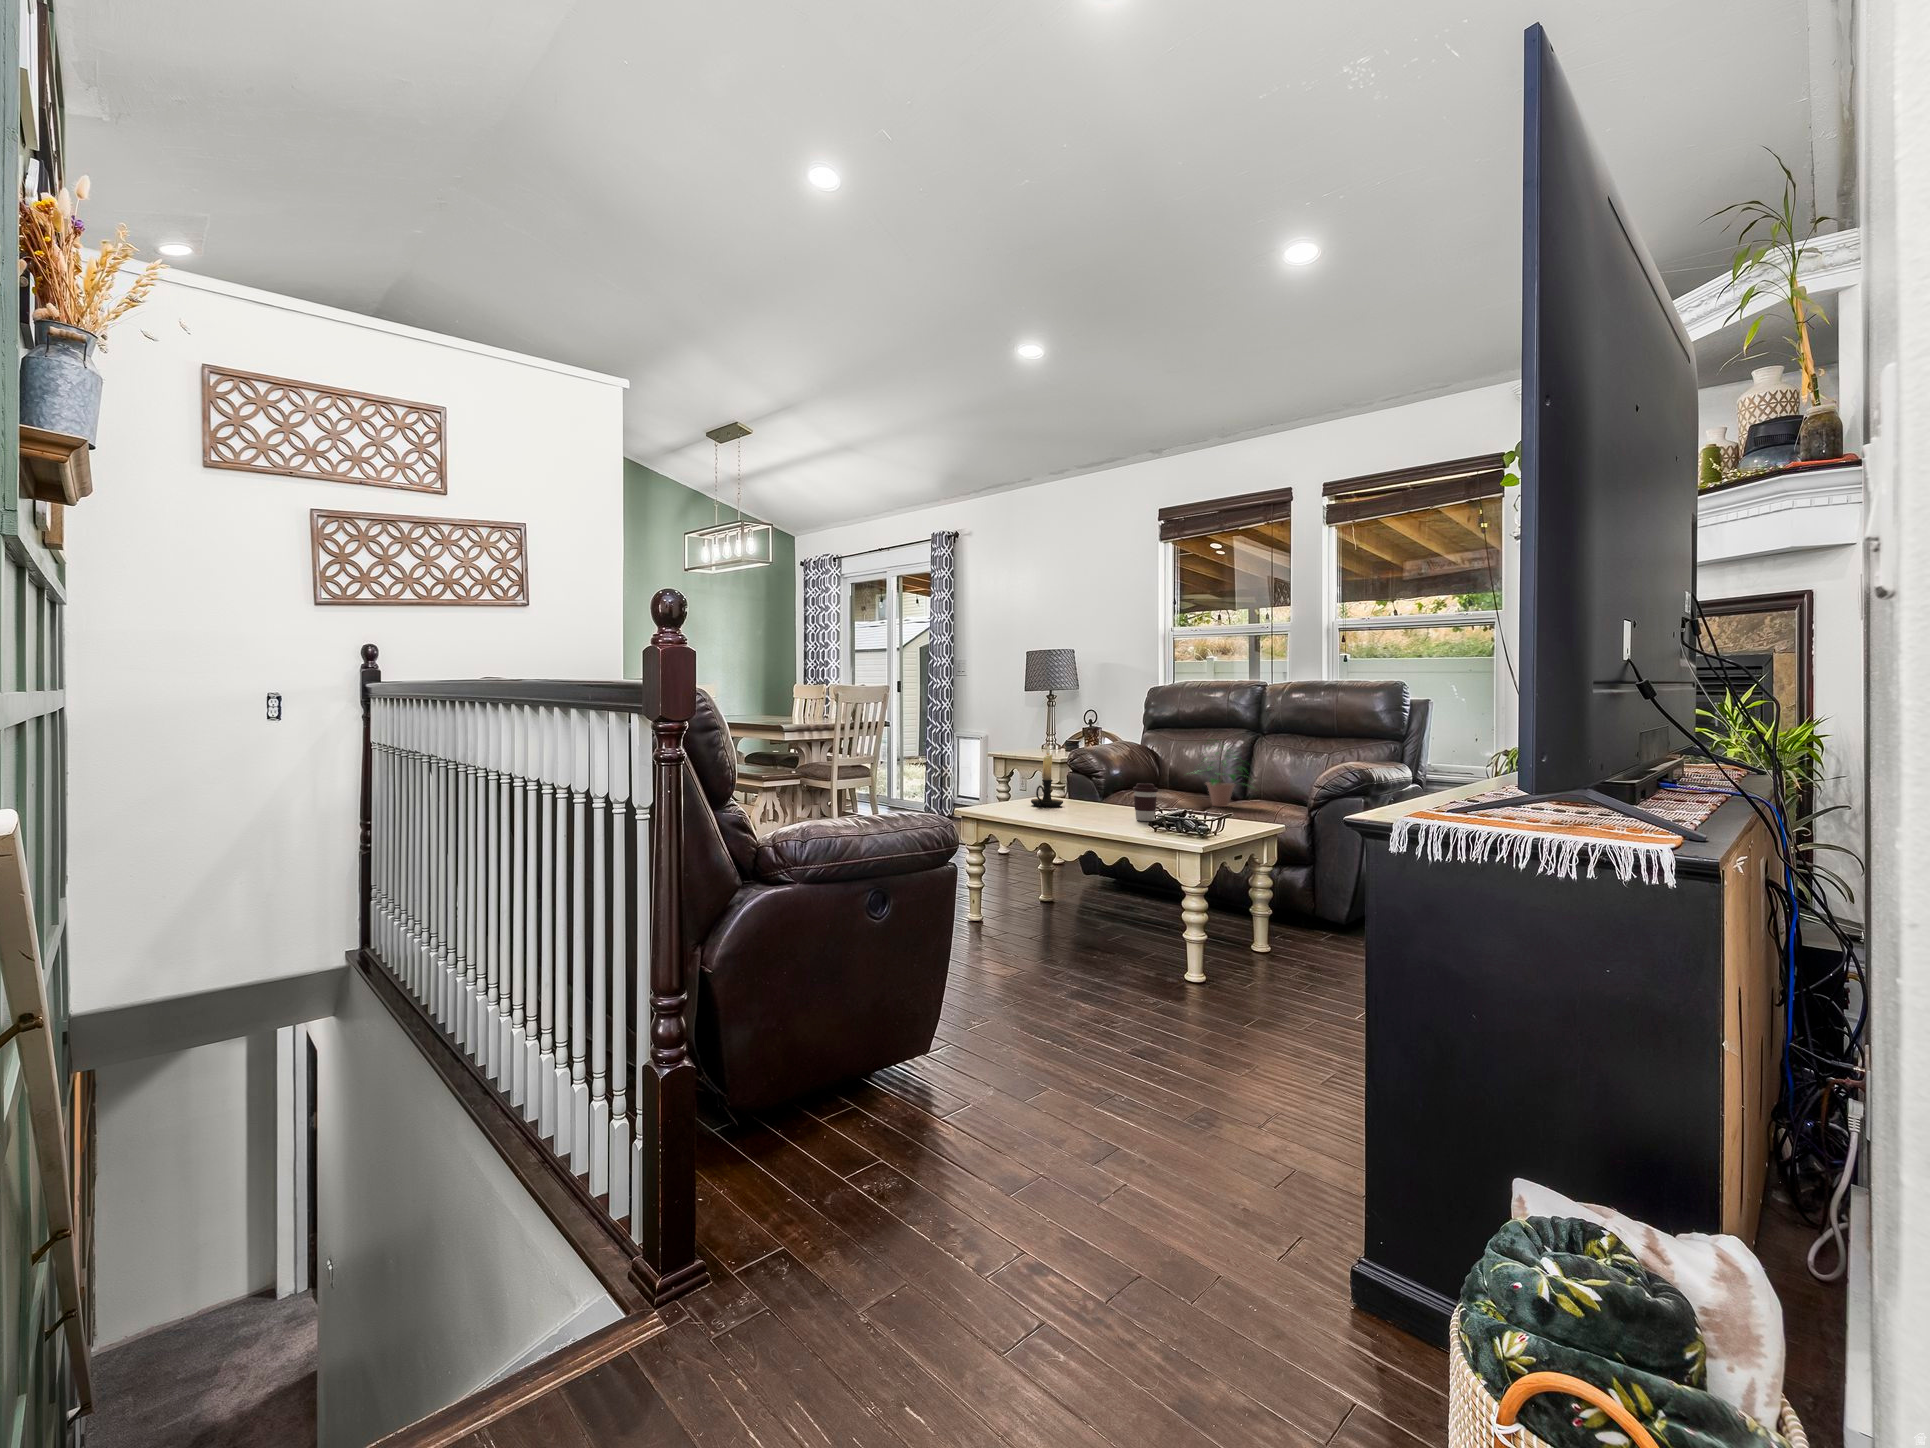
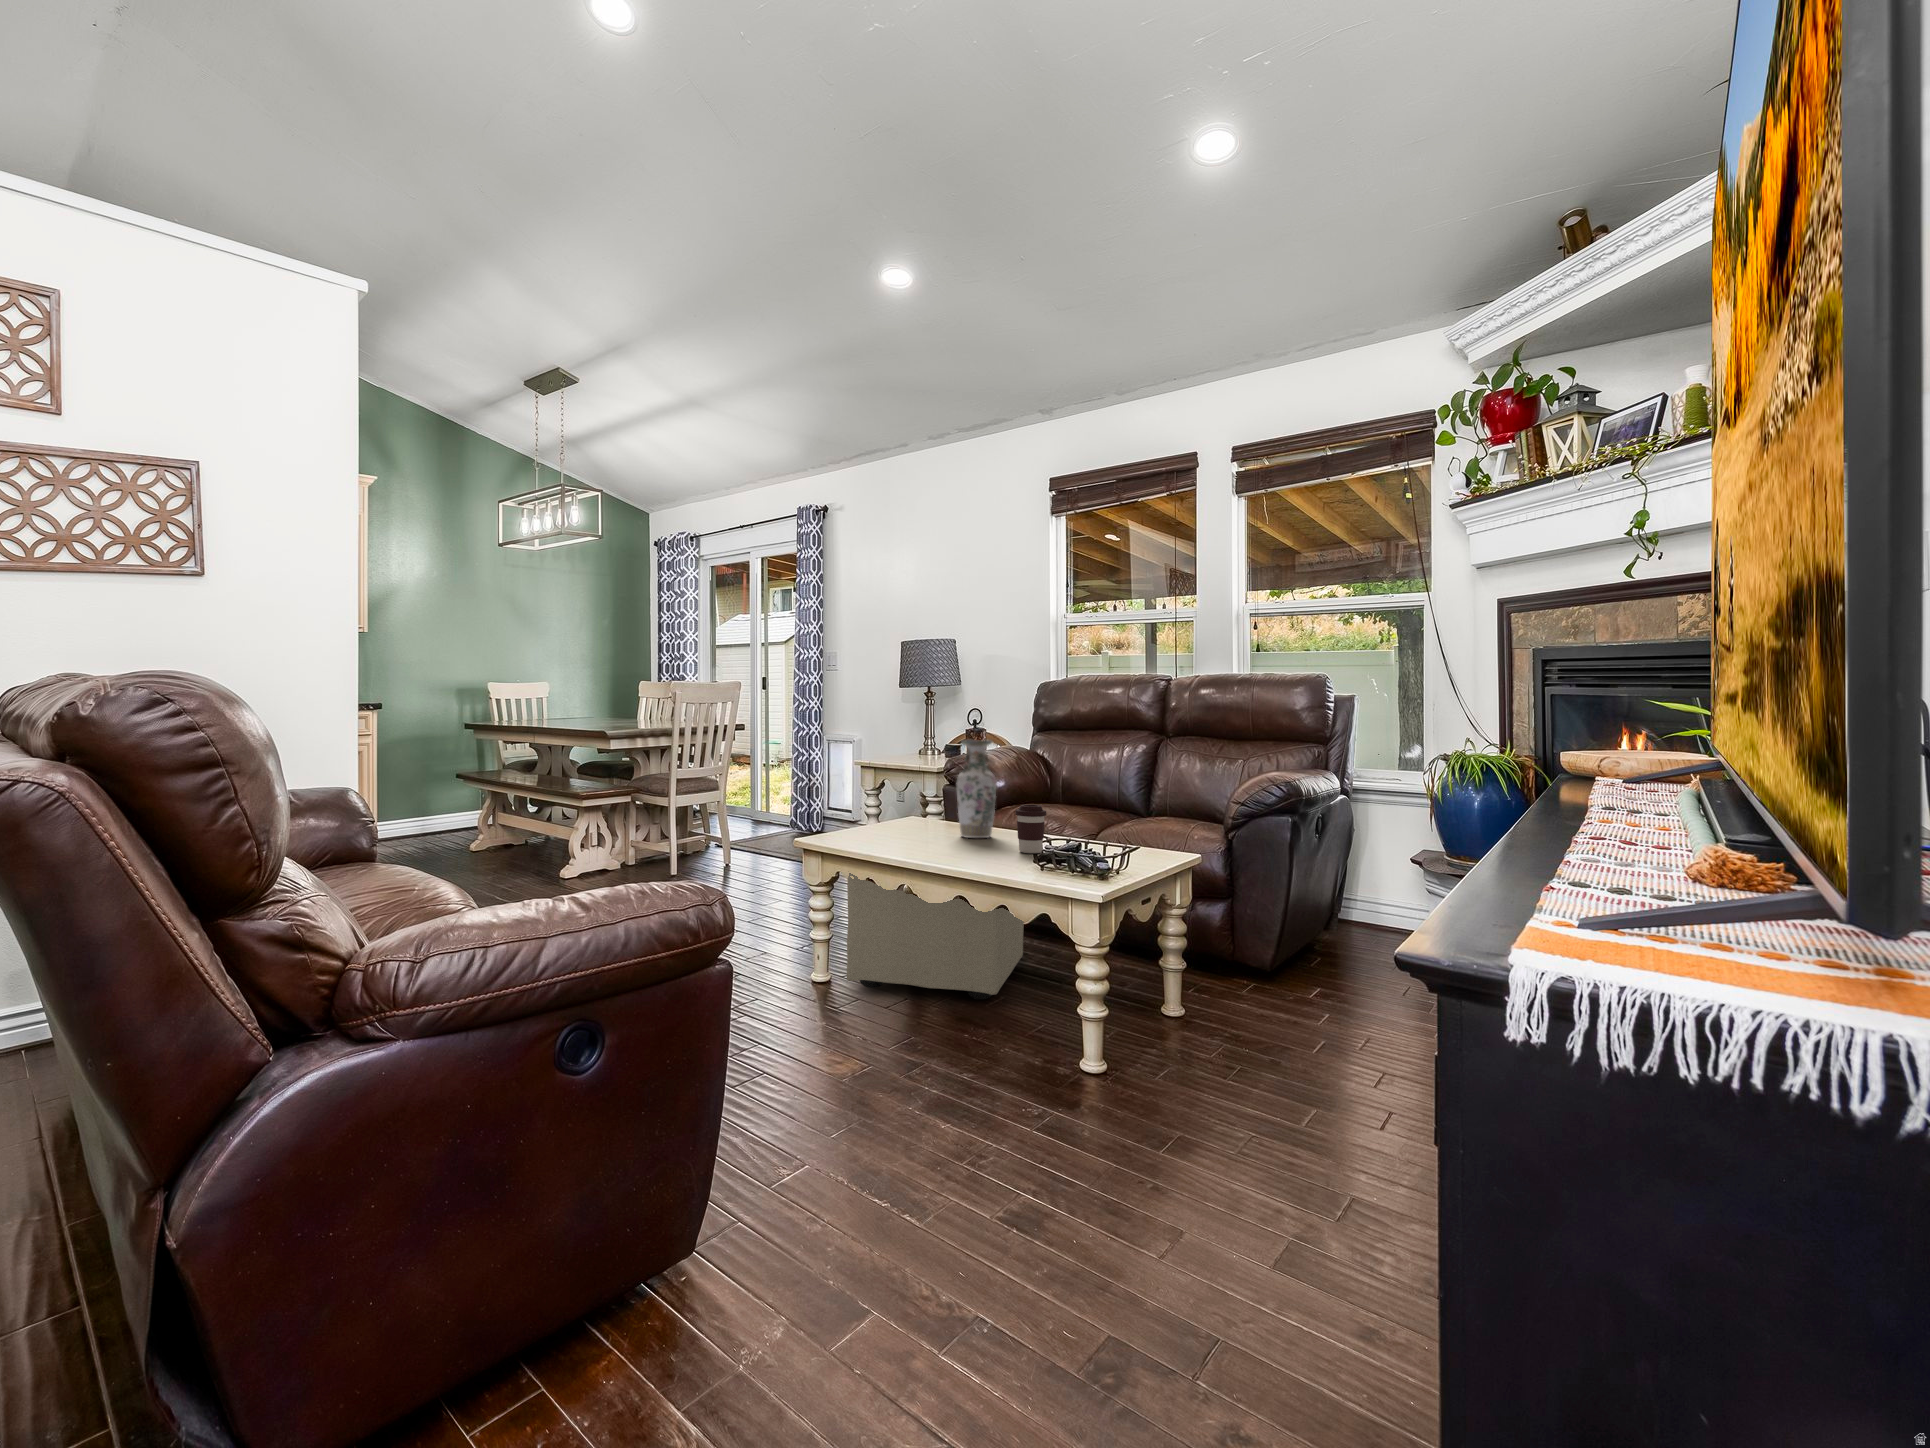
vase: none [1083,732,1116,811] -> present [956,740,996,838]
potted plant: present [1195,740,1255,807] -> none [1078,745,1167,827]
candle holder: present [1031,747,1063,807] -> none [893,757,933,833]
ottoman: none [997,815,1138,936] -> present [847,873,1024,1000]

